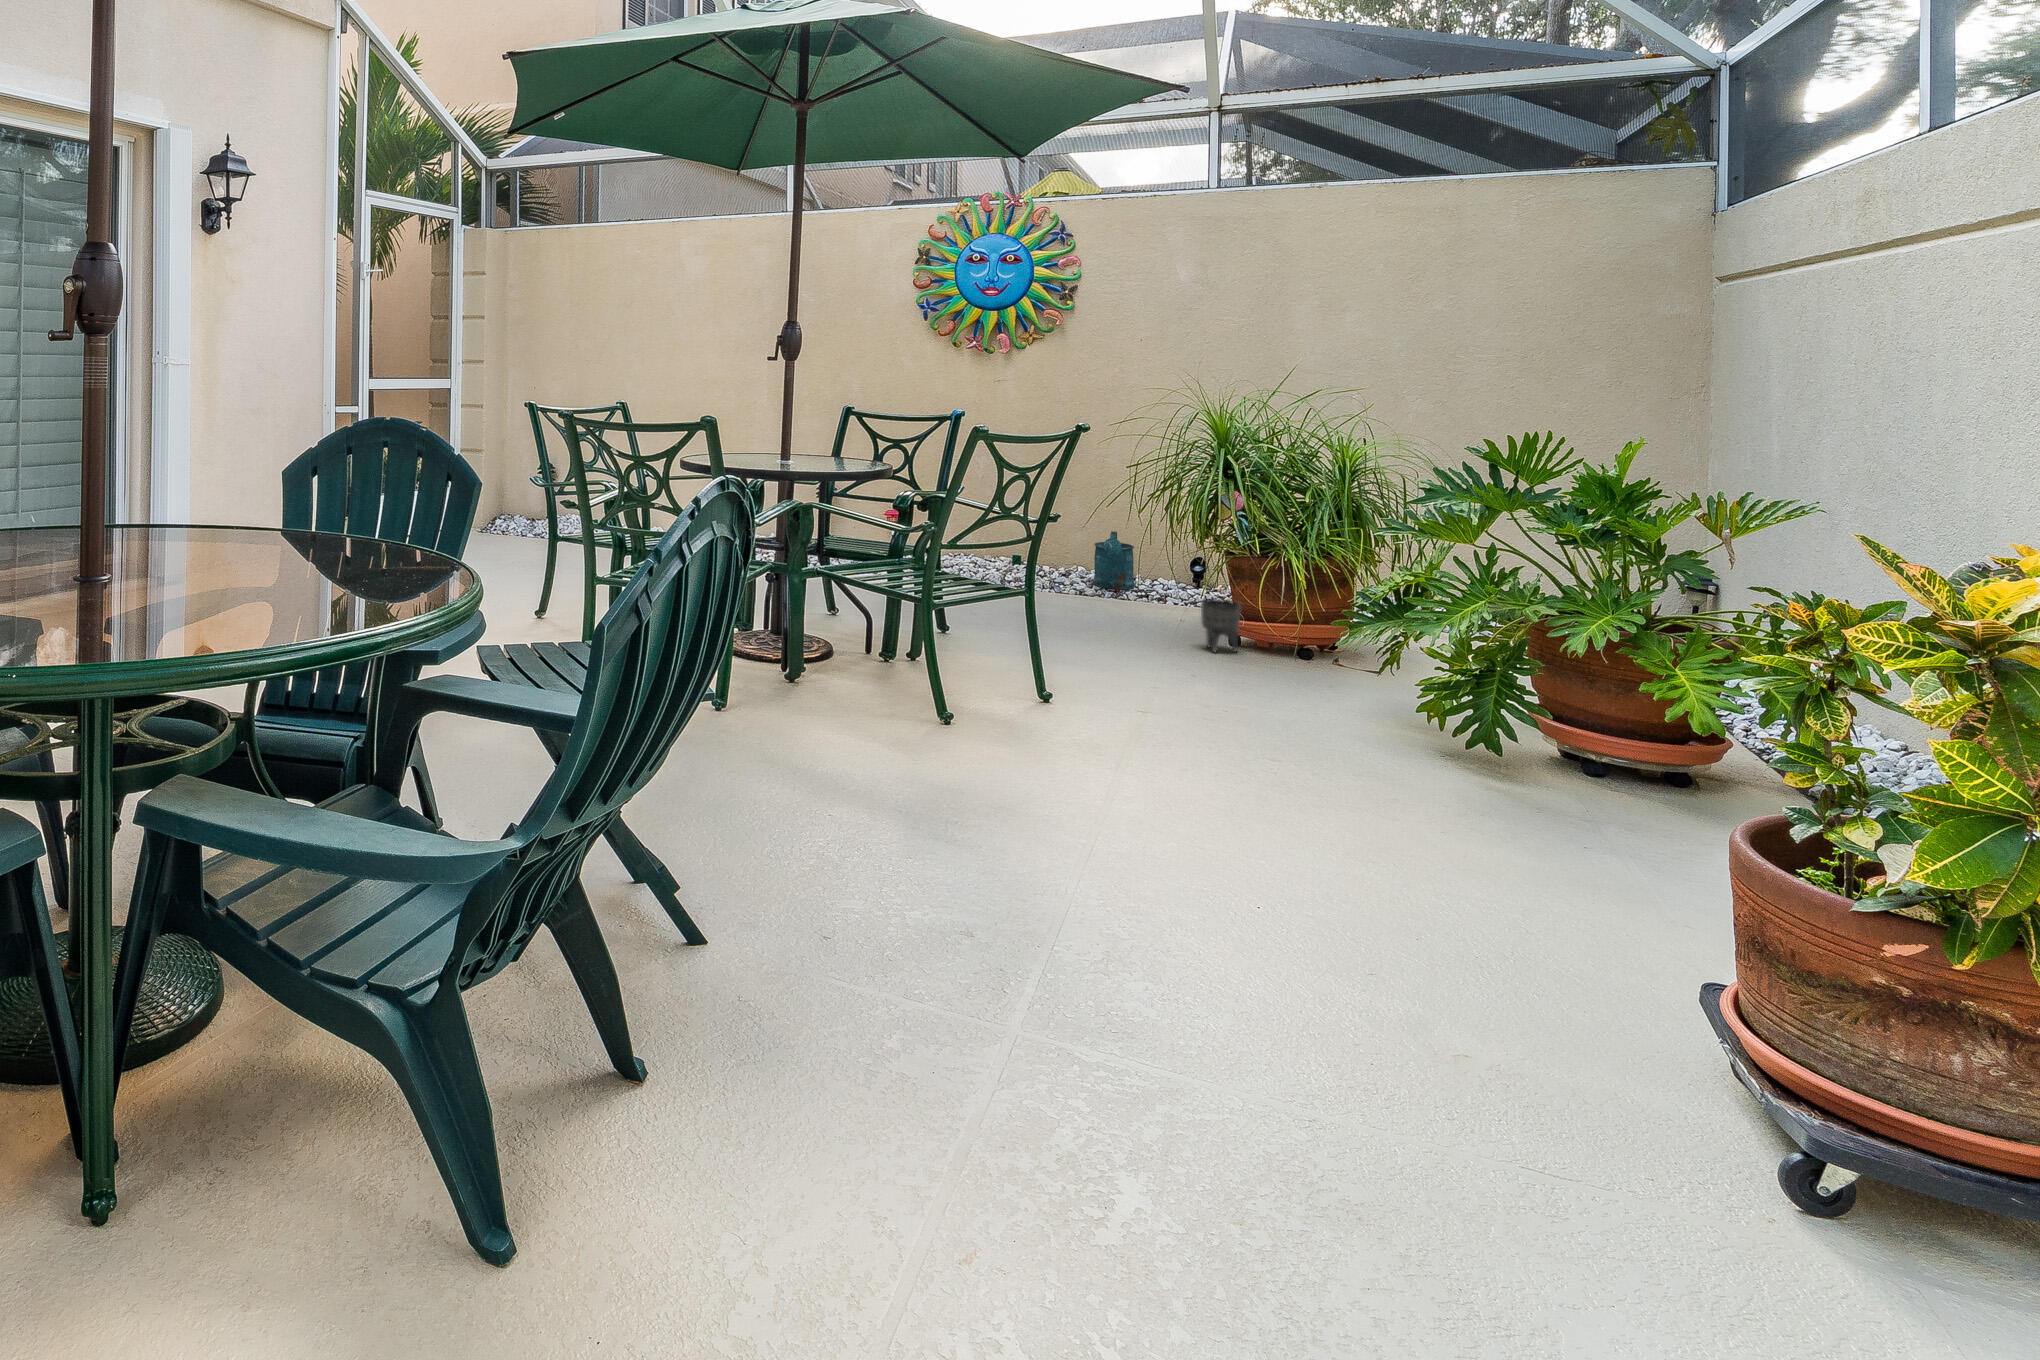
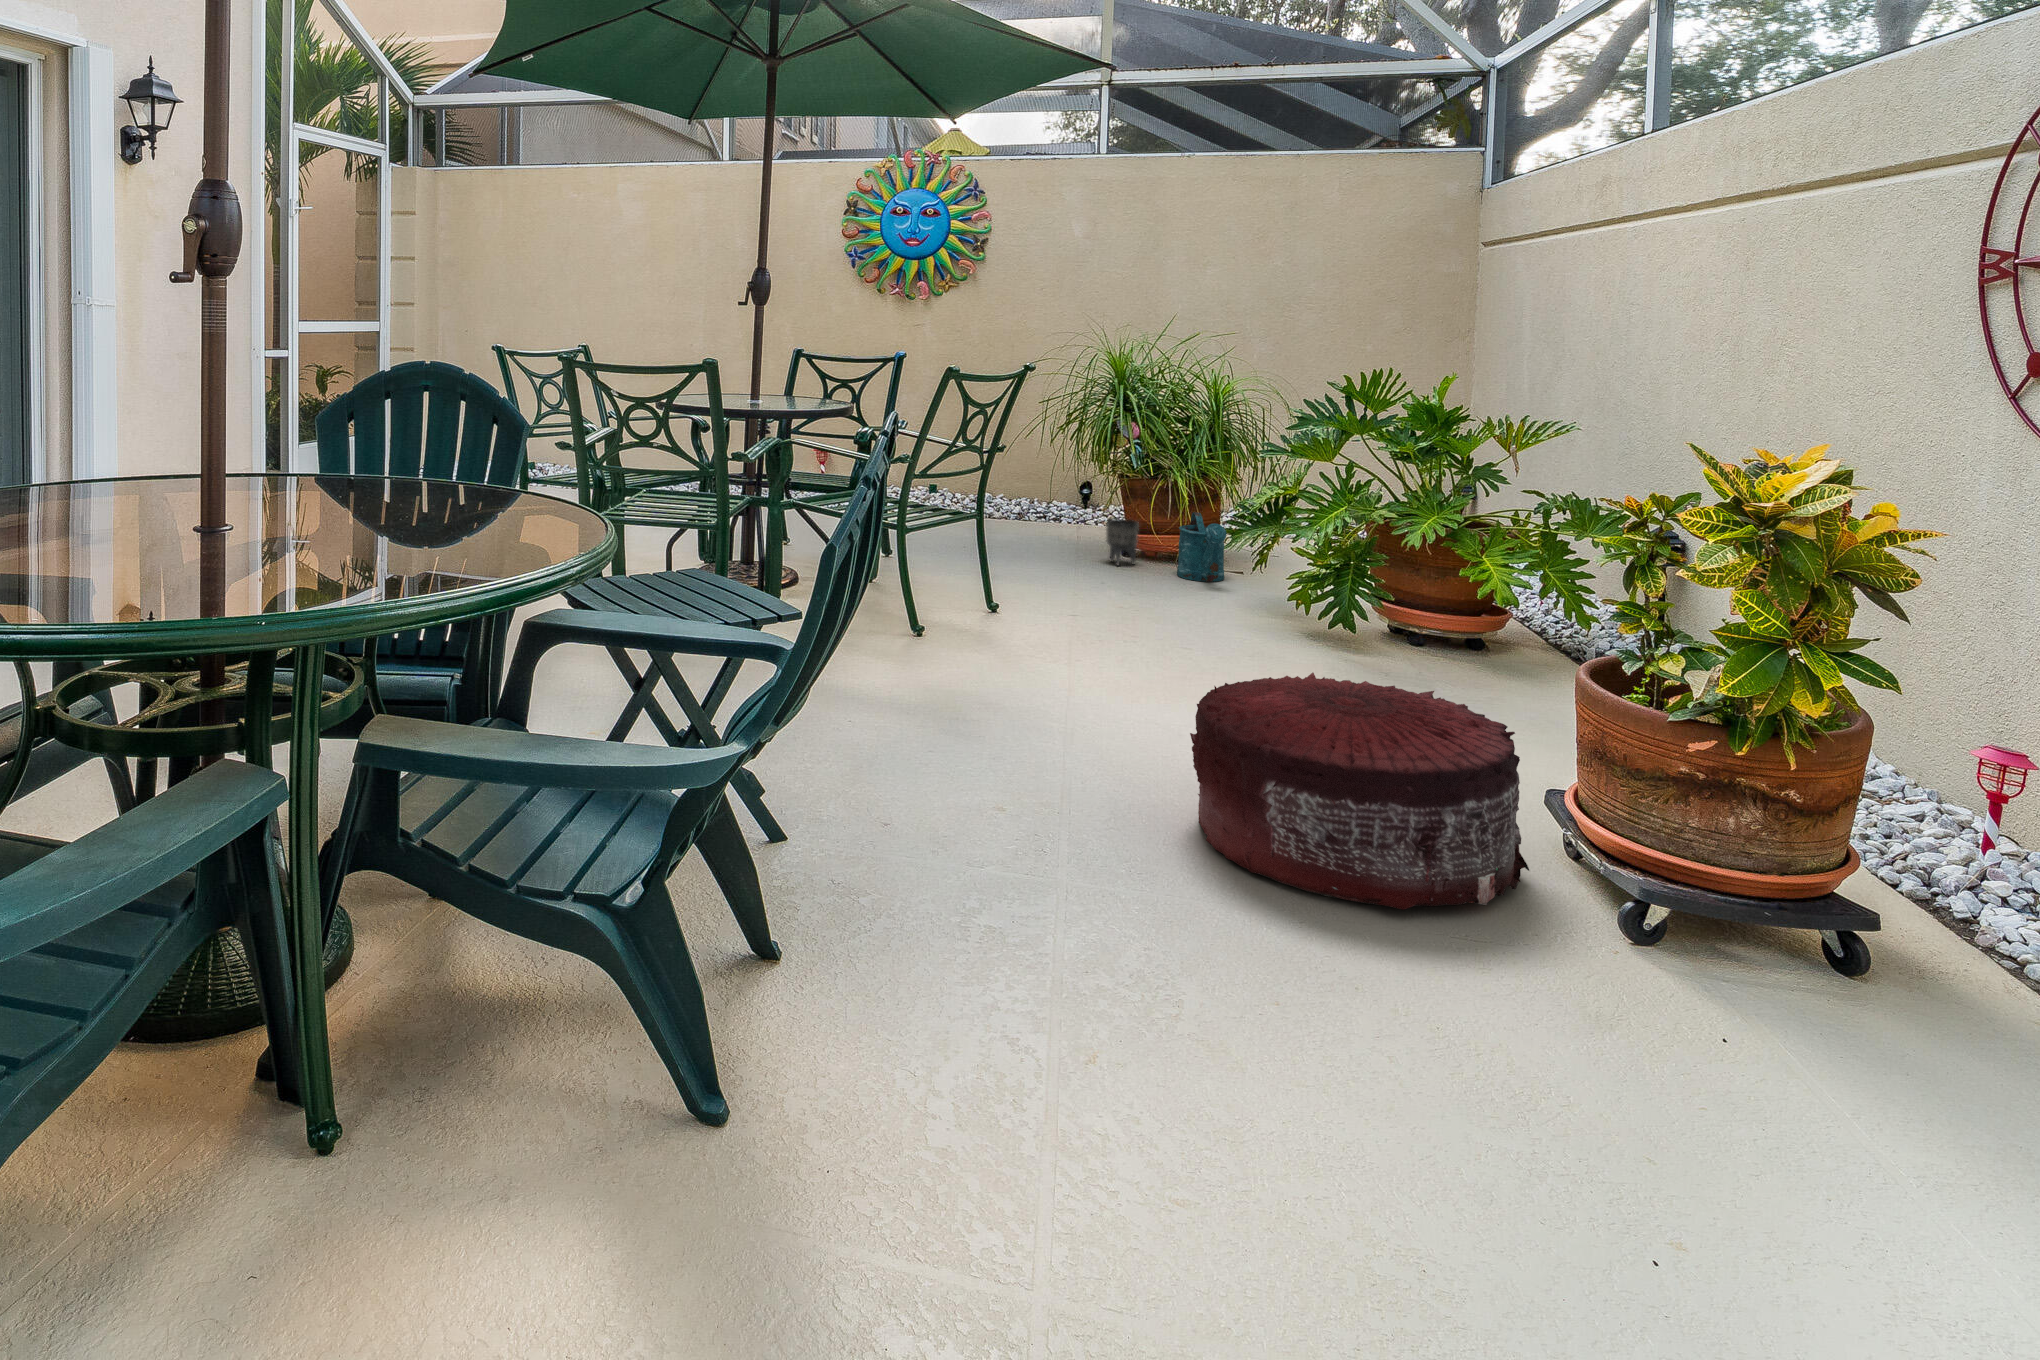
watering can: present [1094,531,1134,589] -> present [1177,512,1226,582]
pouf: none [1194,801,1660,1130] -> present [1190,673,1529,910]

